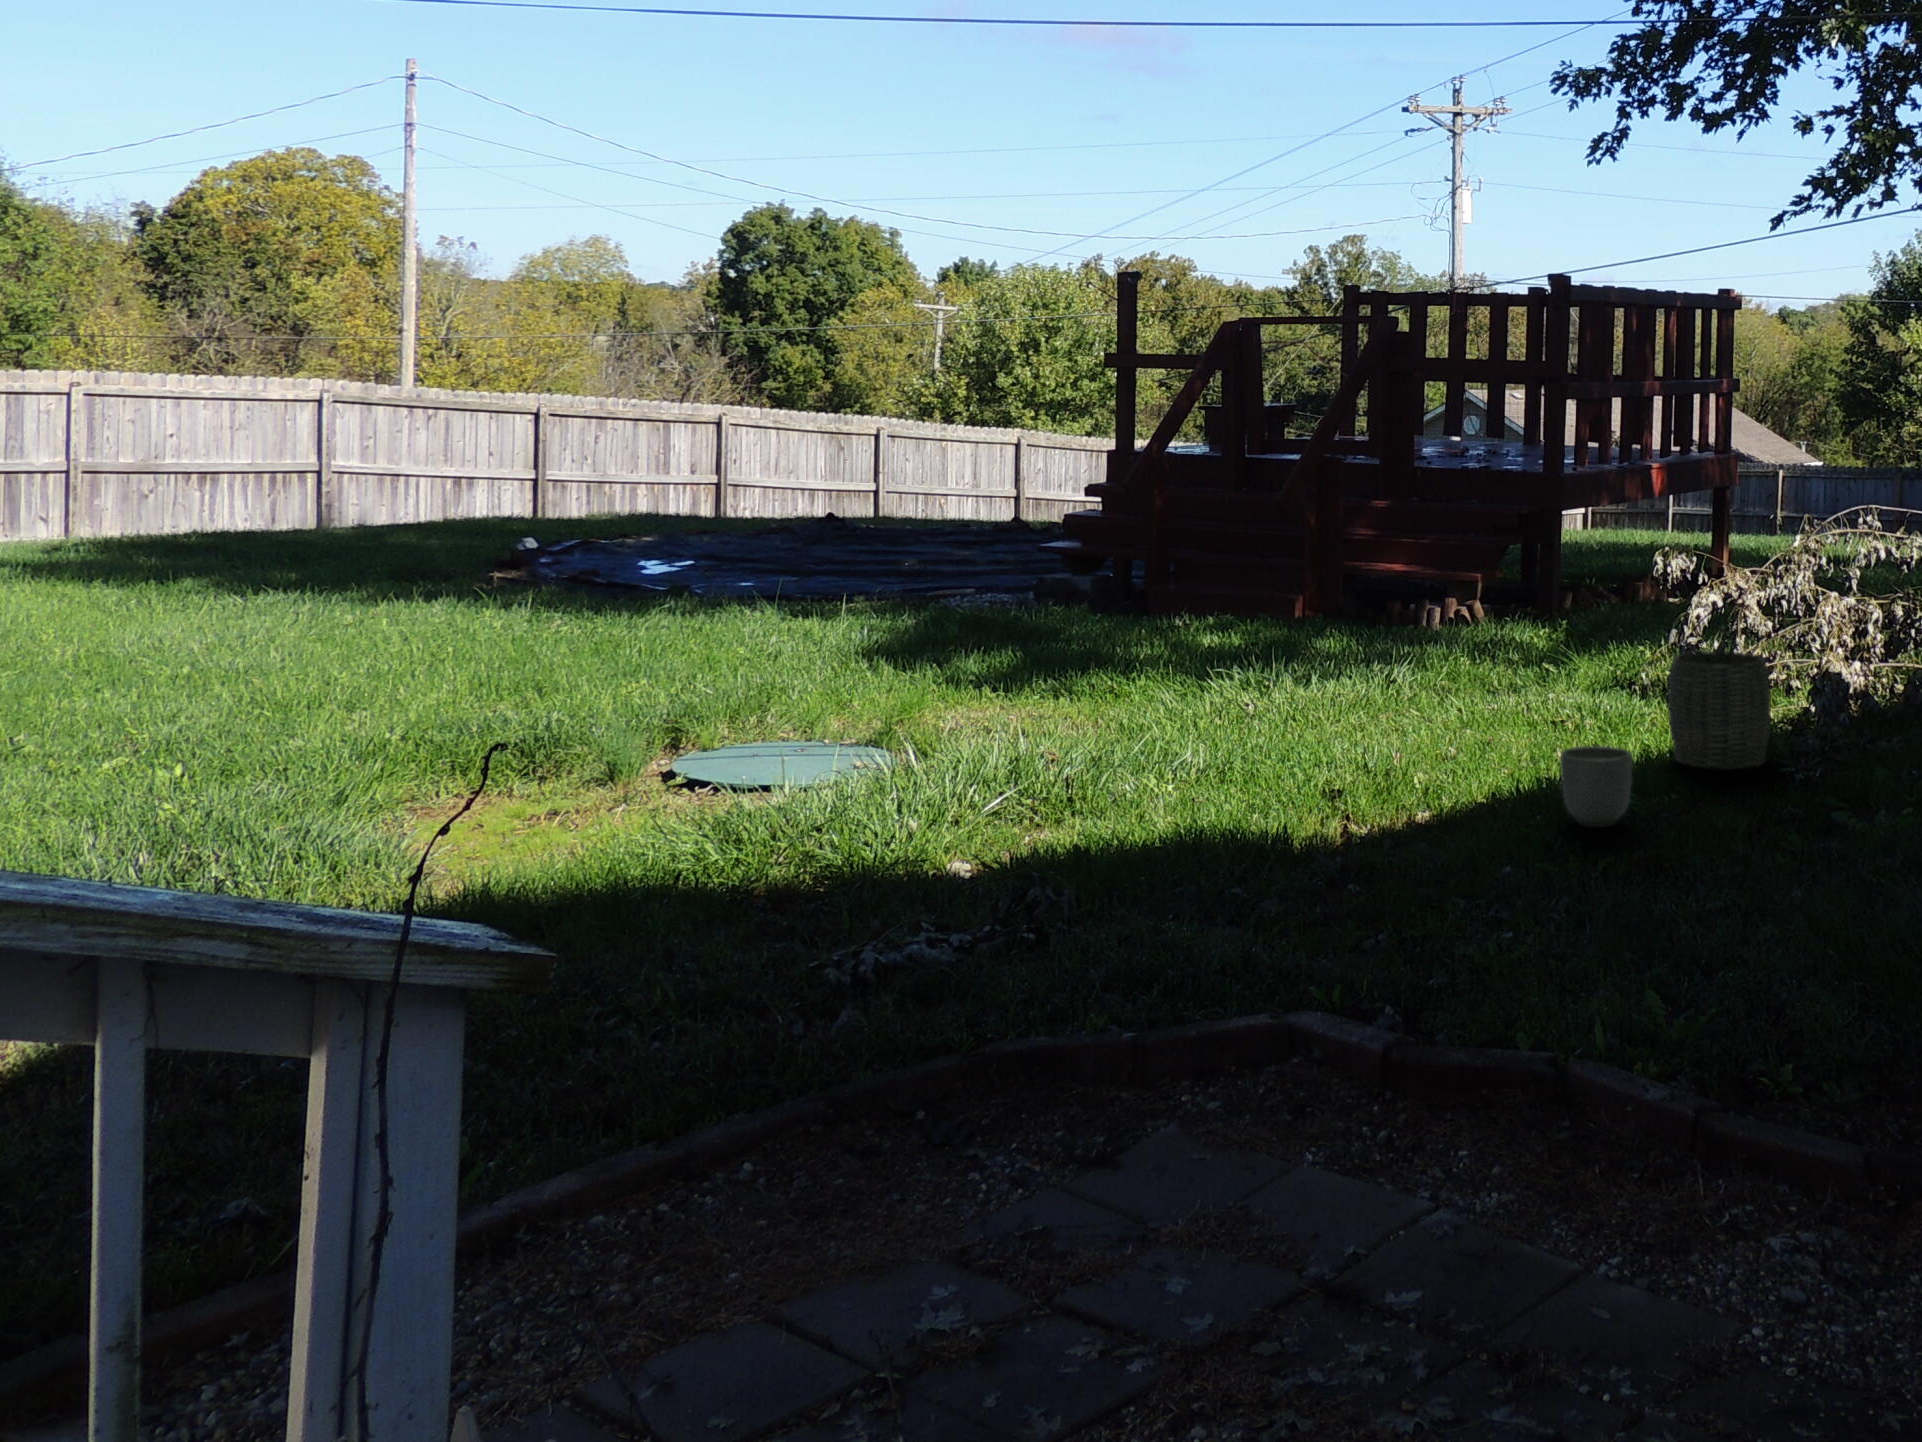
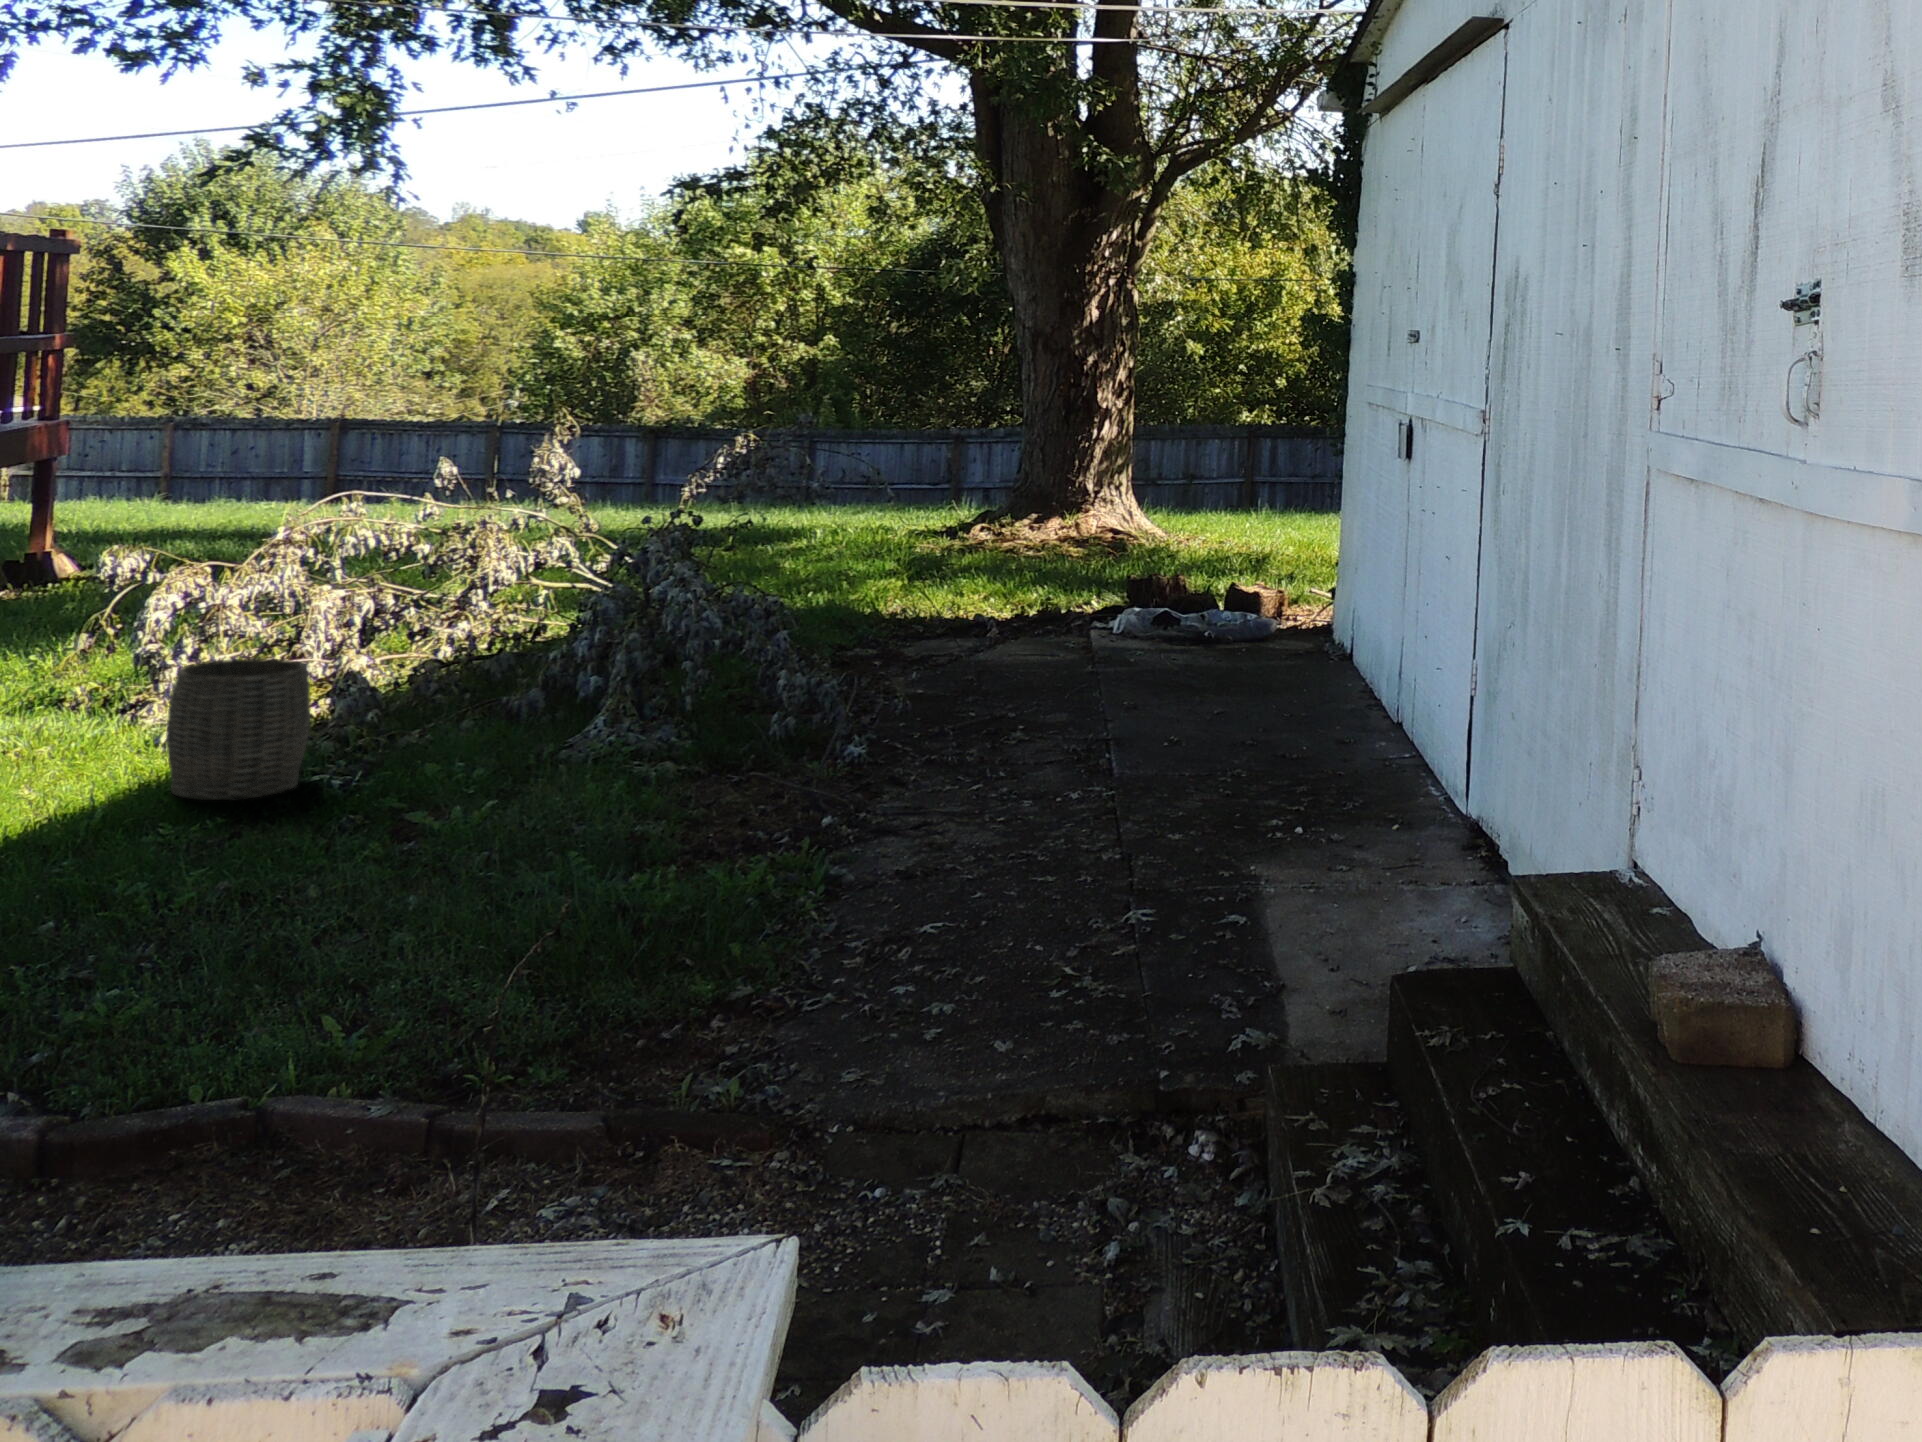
planter: present [1560,746,1633,827] -> none [78,790,186,892]

